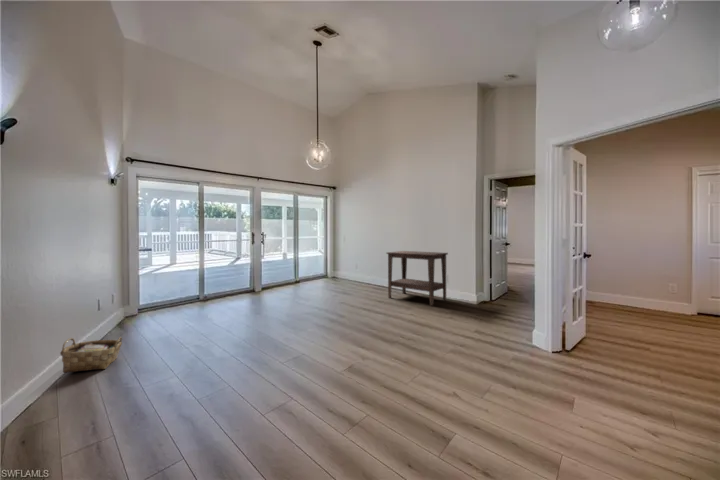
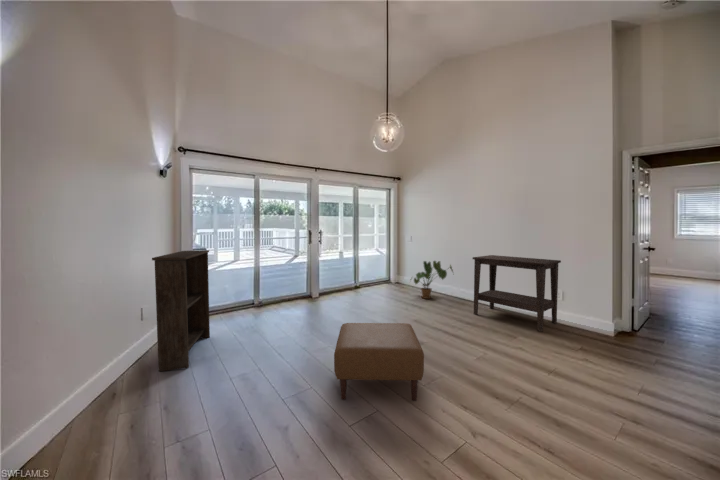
bookshelf: none [112,249,160,348] -> present [152,250,210,371]
house plant: none [341,257,377,289] -> present [410,261,453,299]
ottoman: none [265,300,330,352] -> present [334,323,424,400]
woven basket: present [60,337,122,373] -> none [86,364,160,411]

